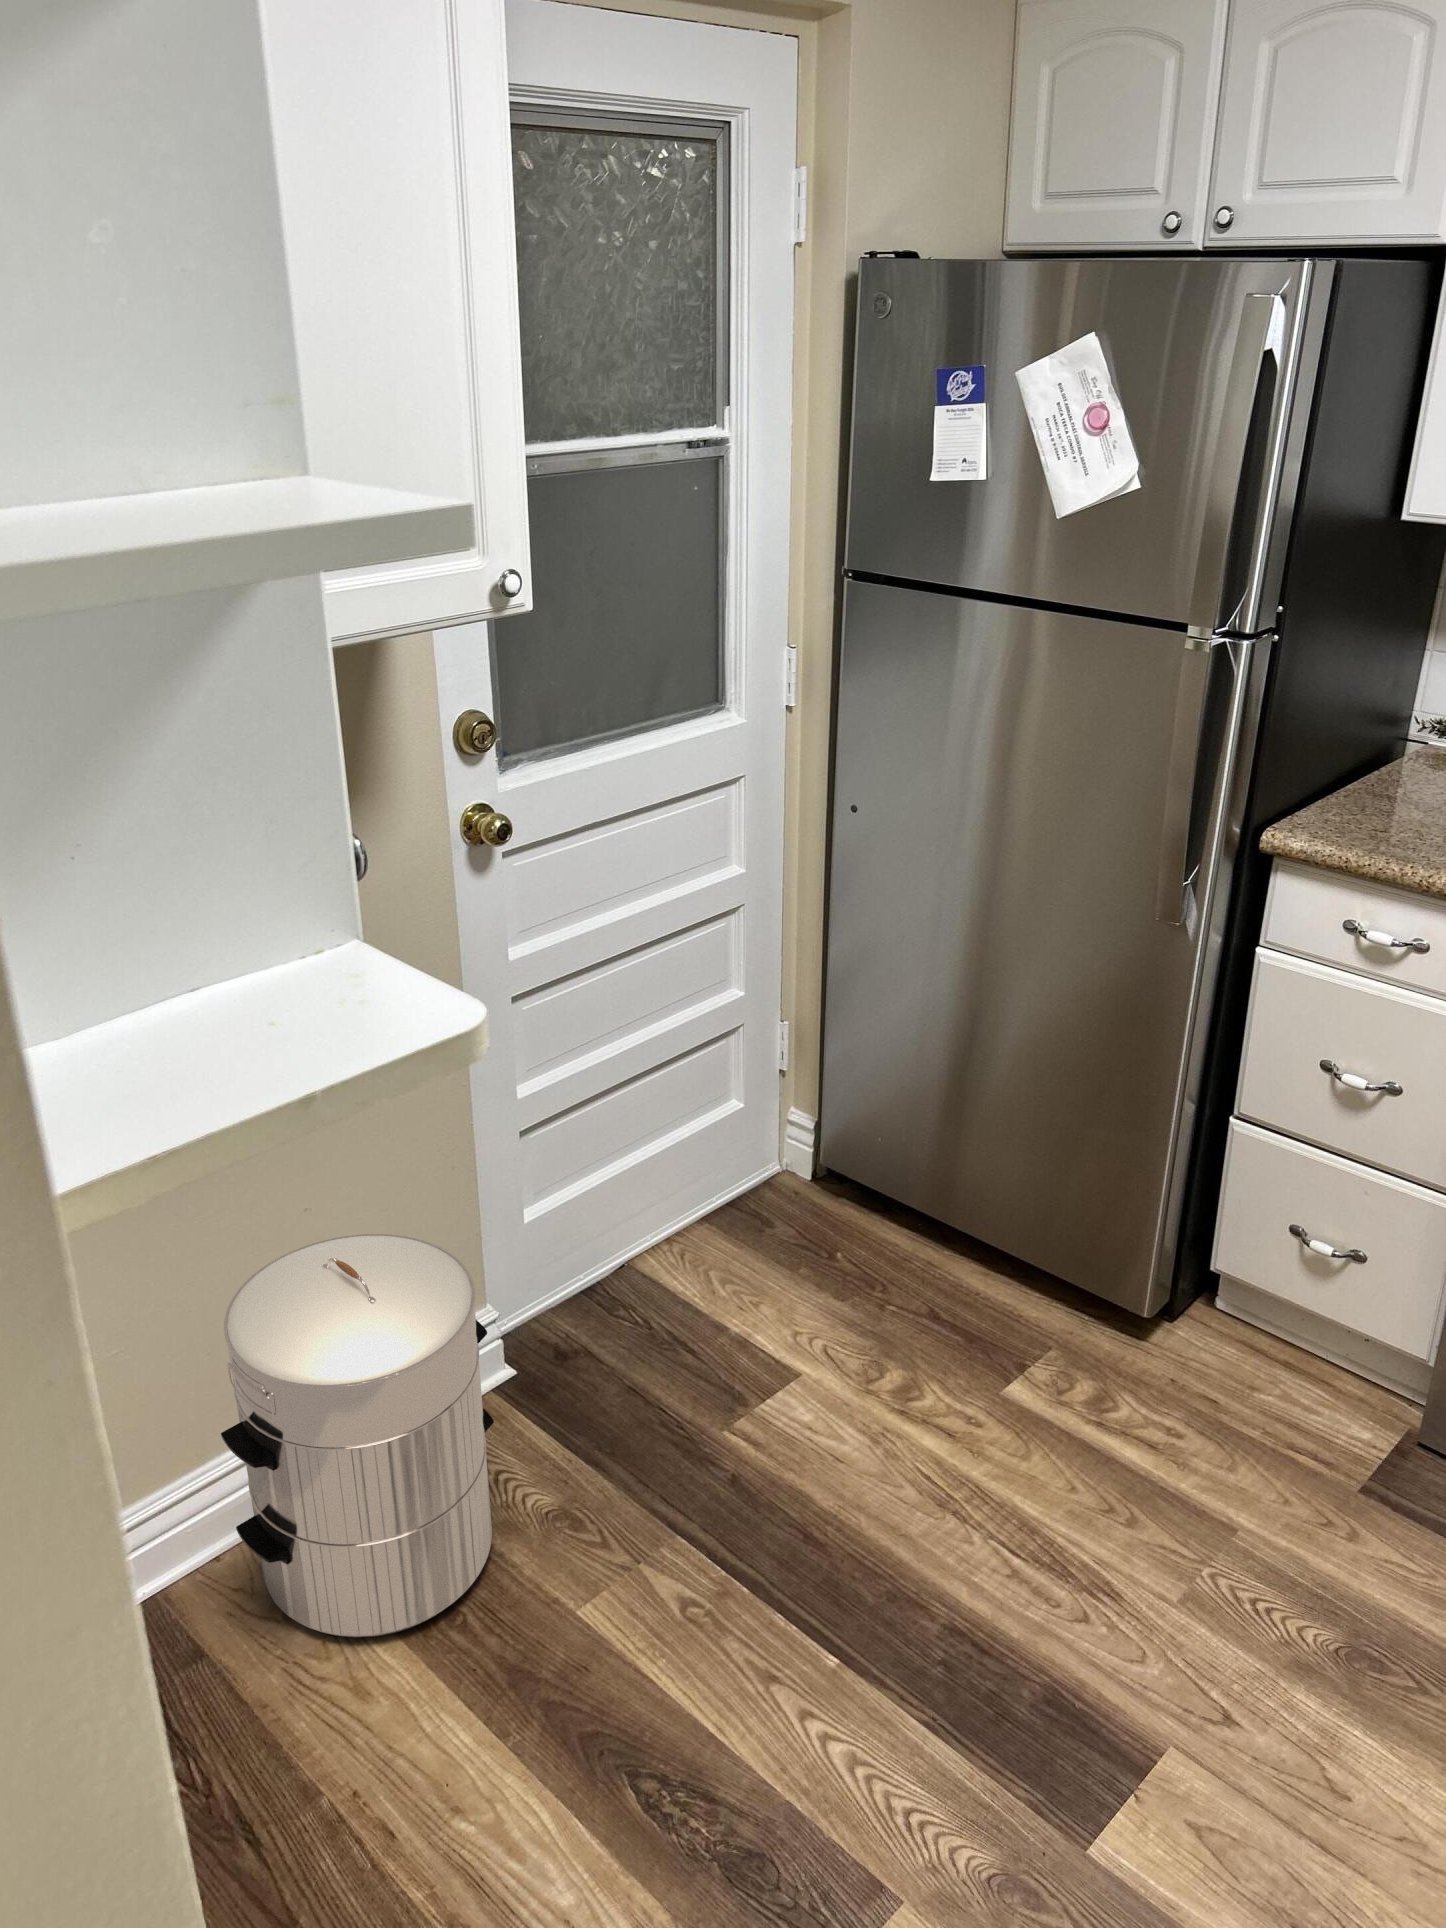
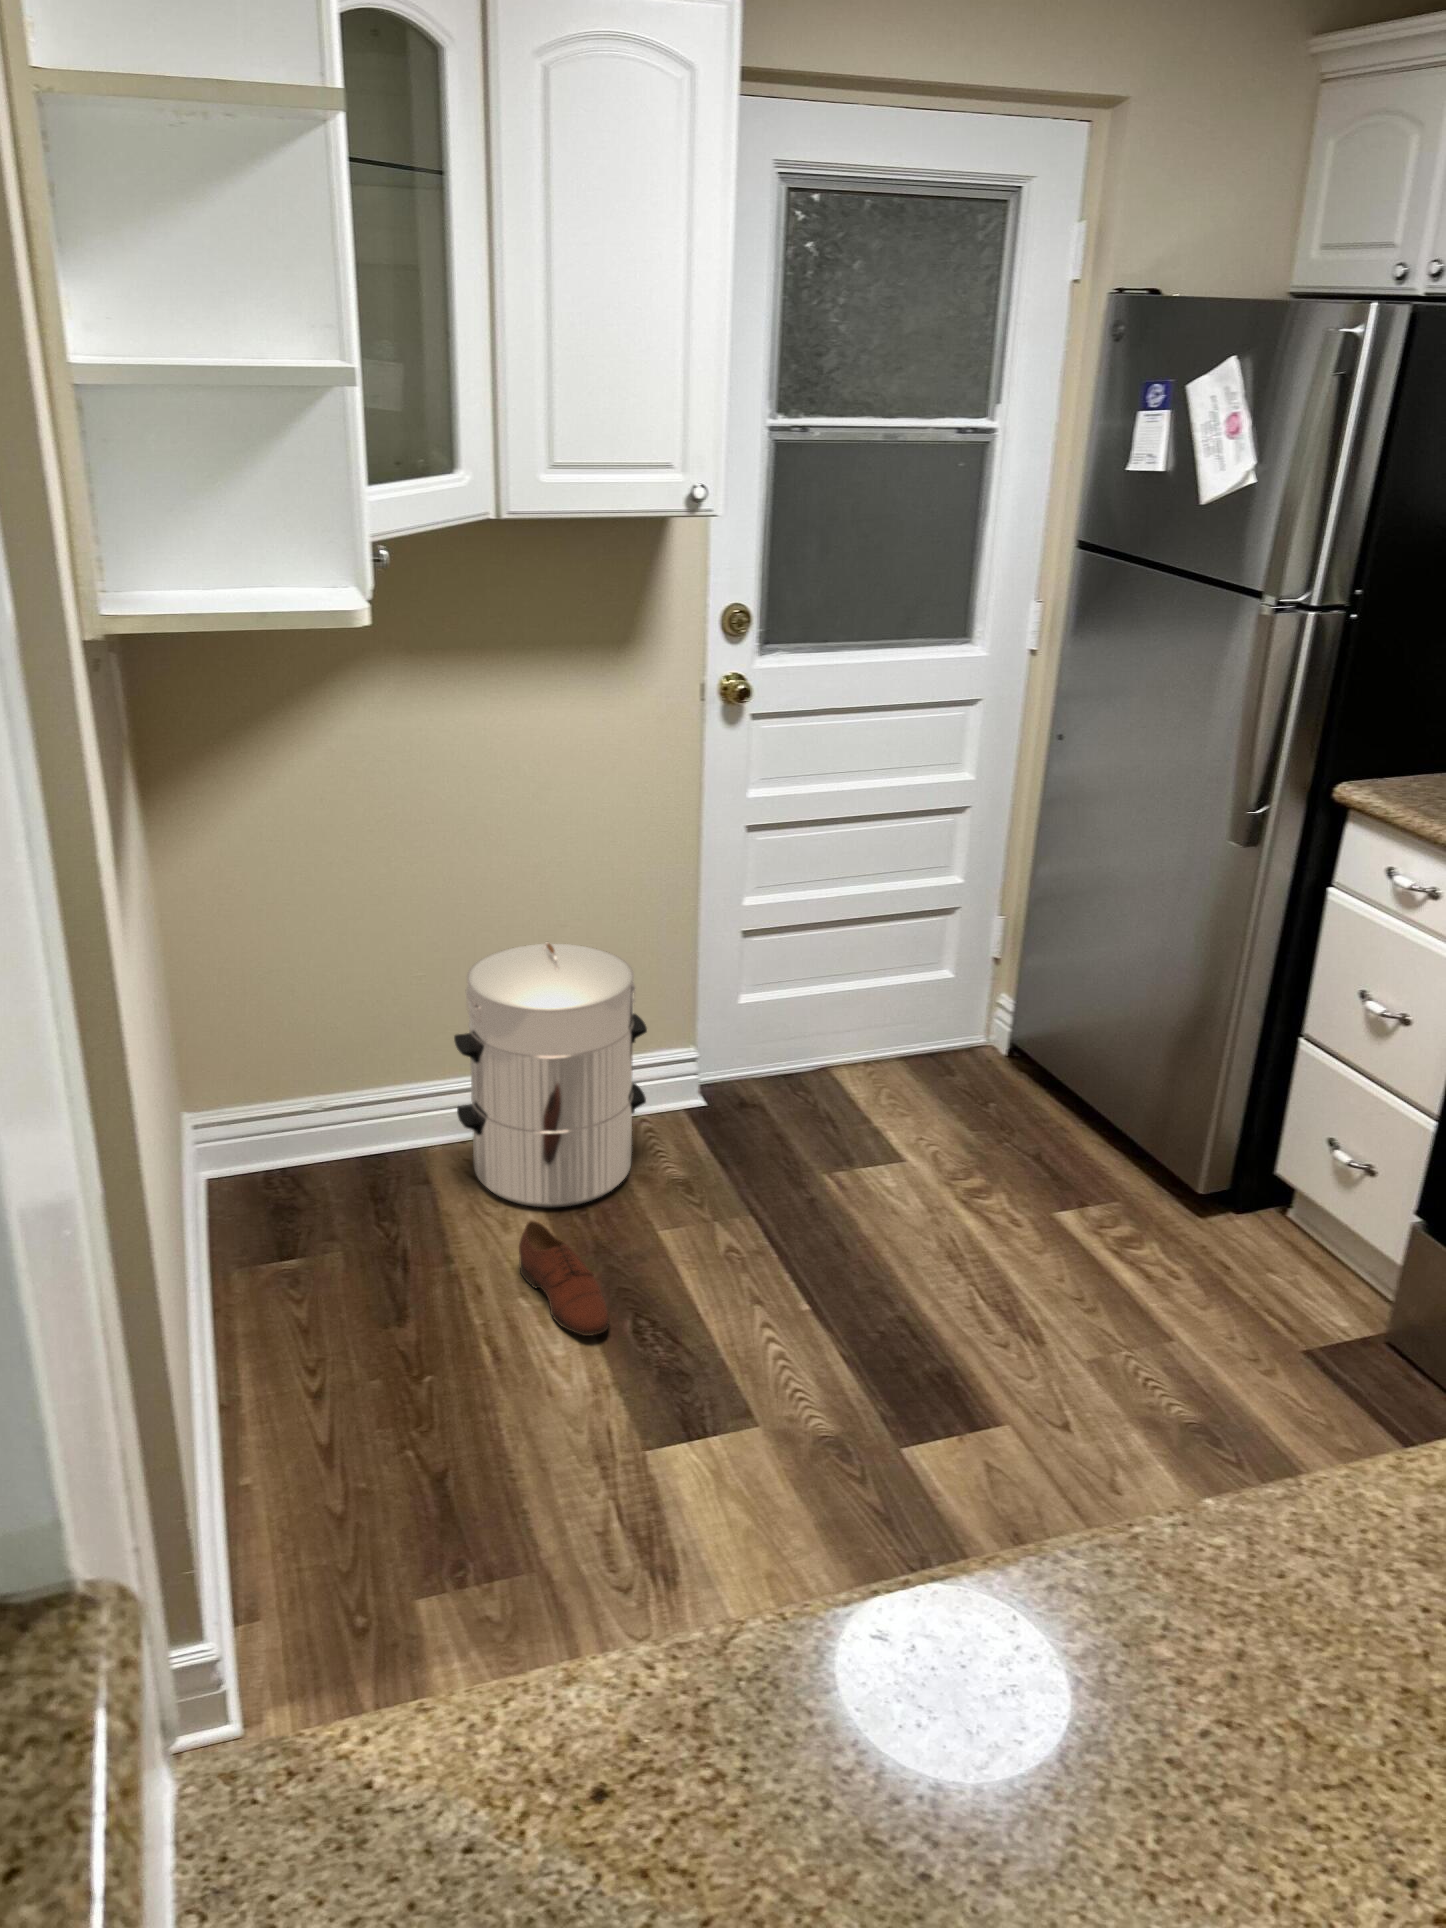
shoe: none [432,1685,626,1851] -> present [519,1220,609,1336]

